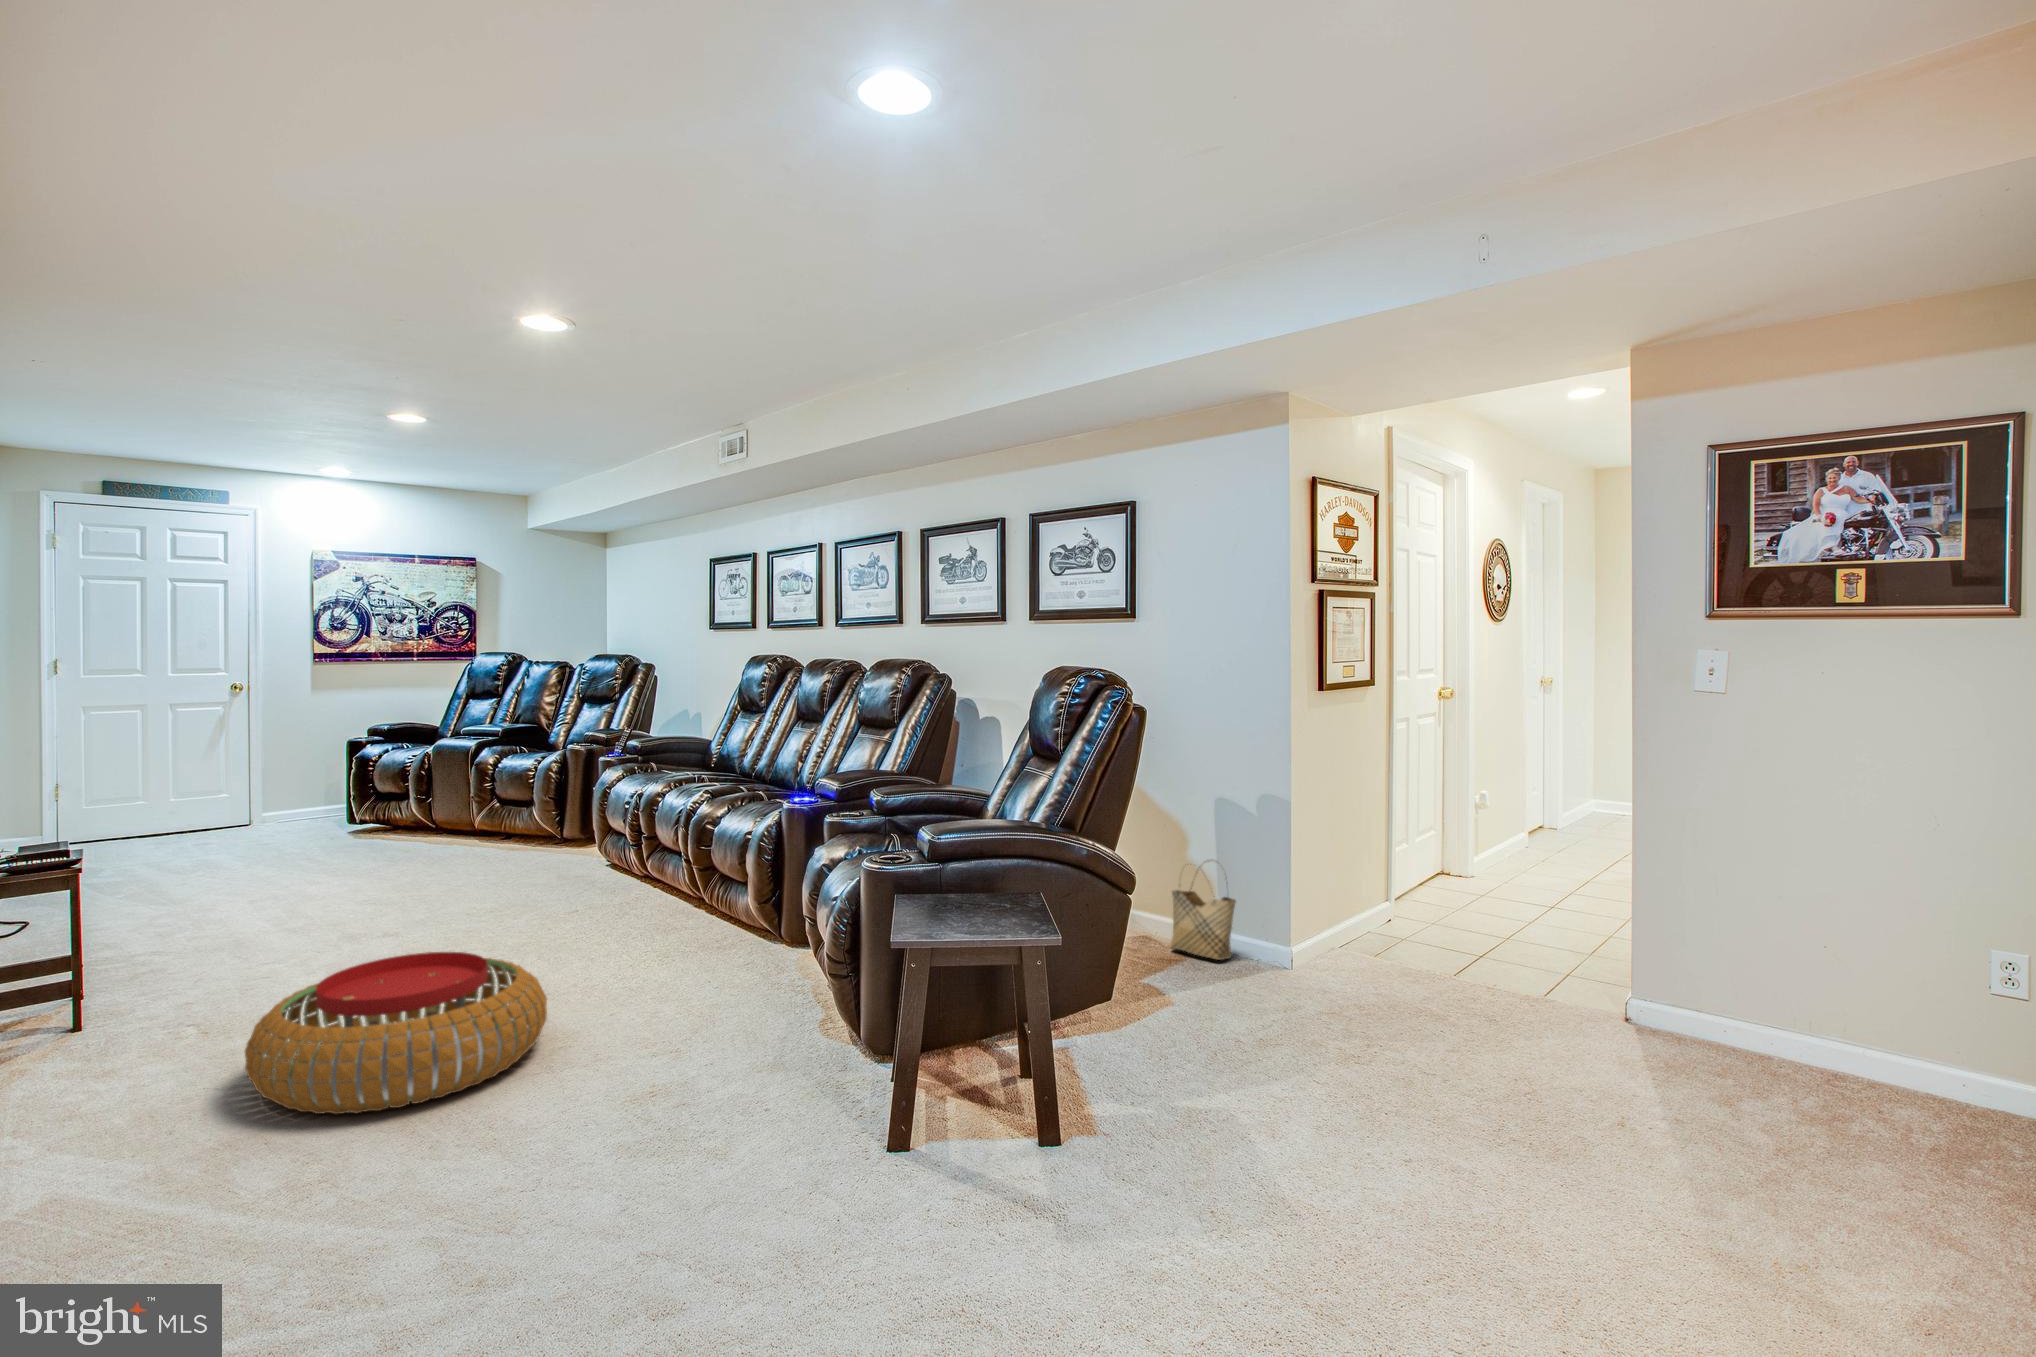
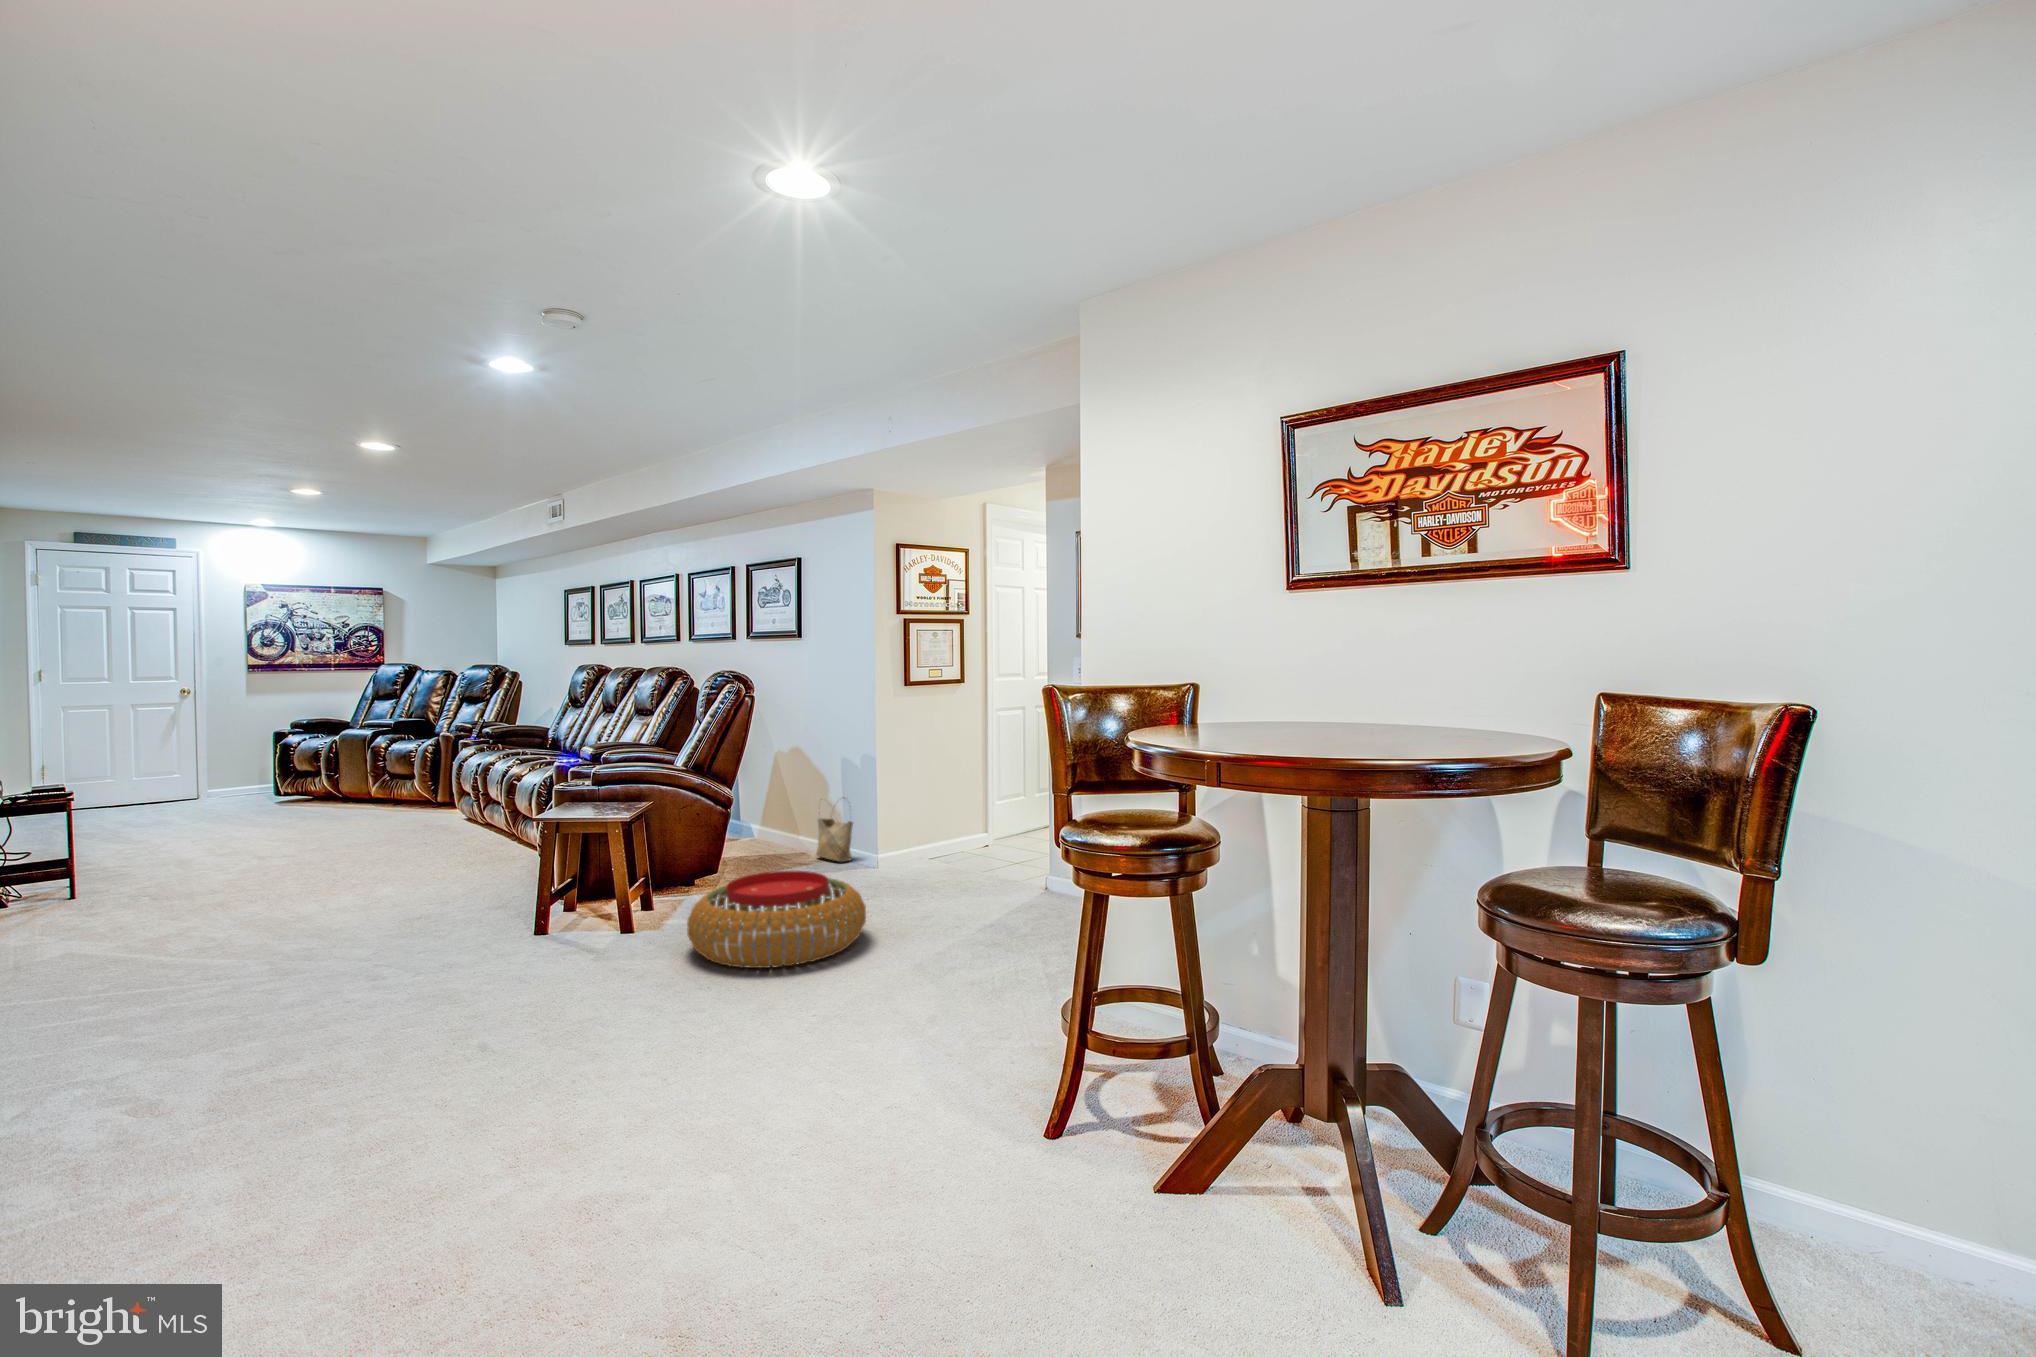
pouf: present [245,952,547,1114] -> present [687,871,866,968]

